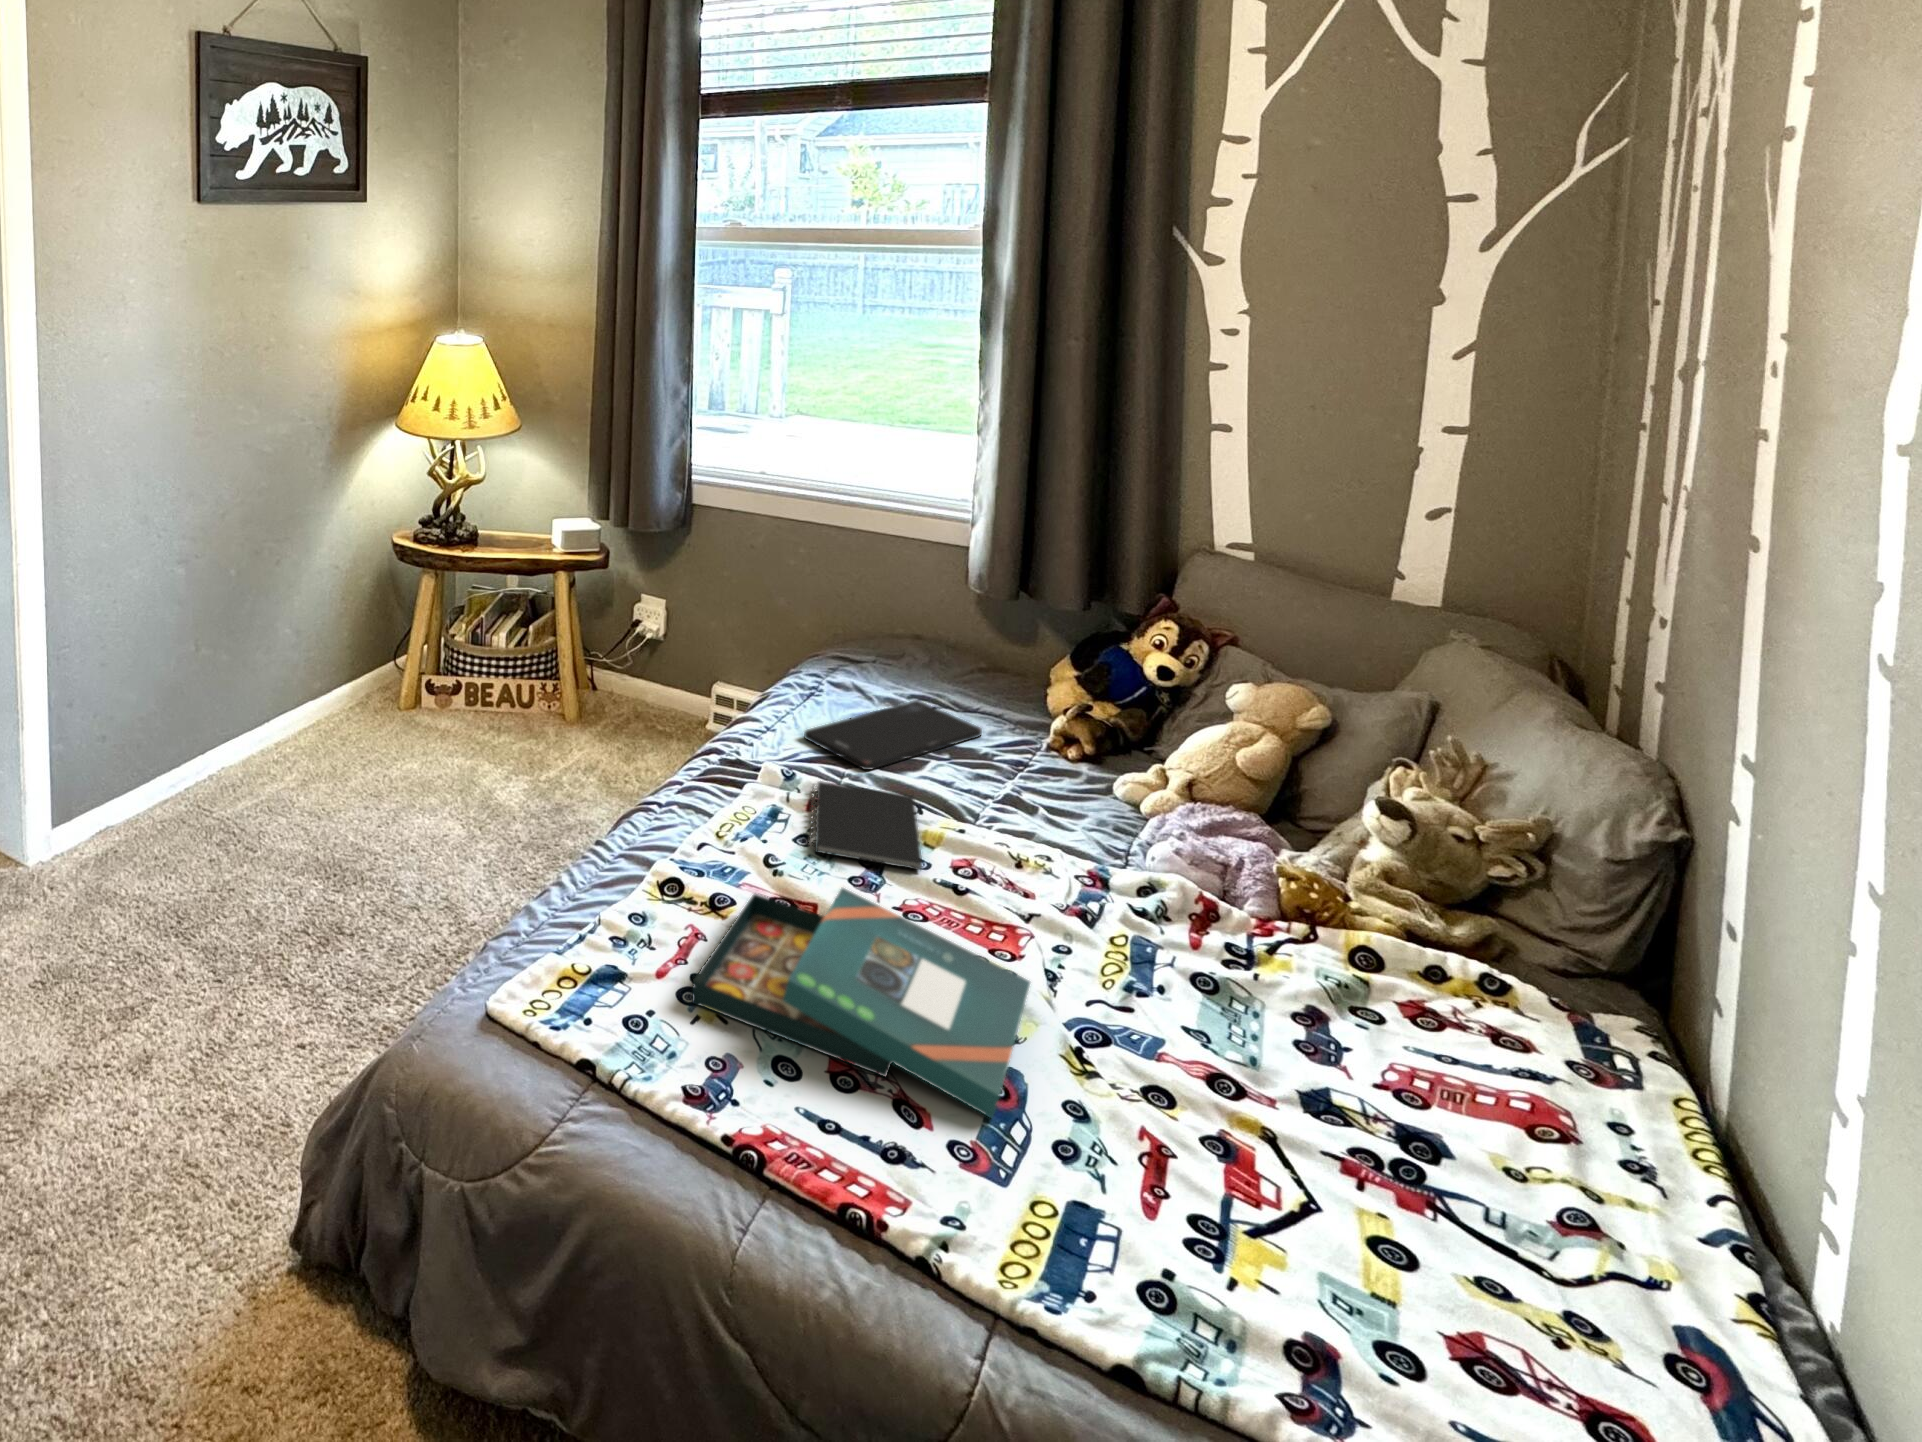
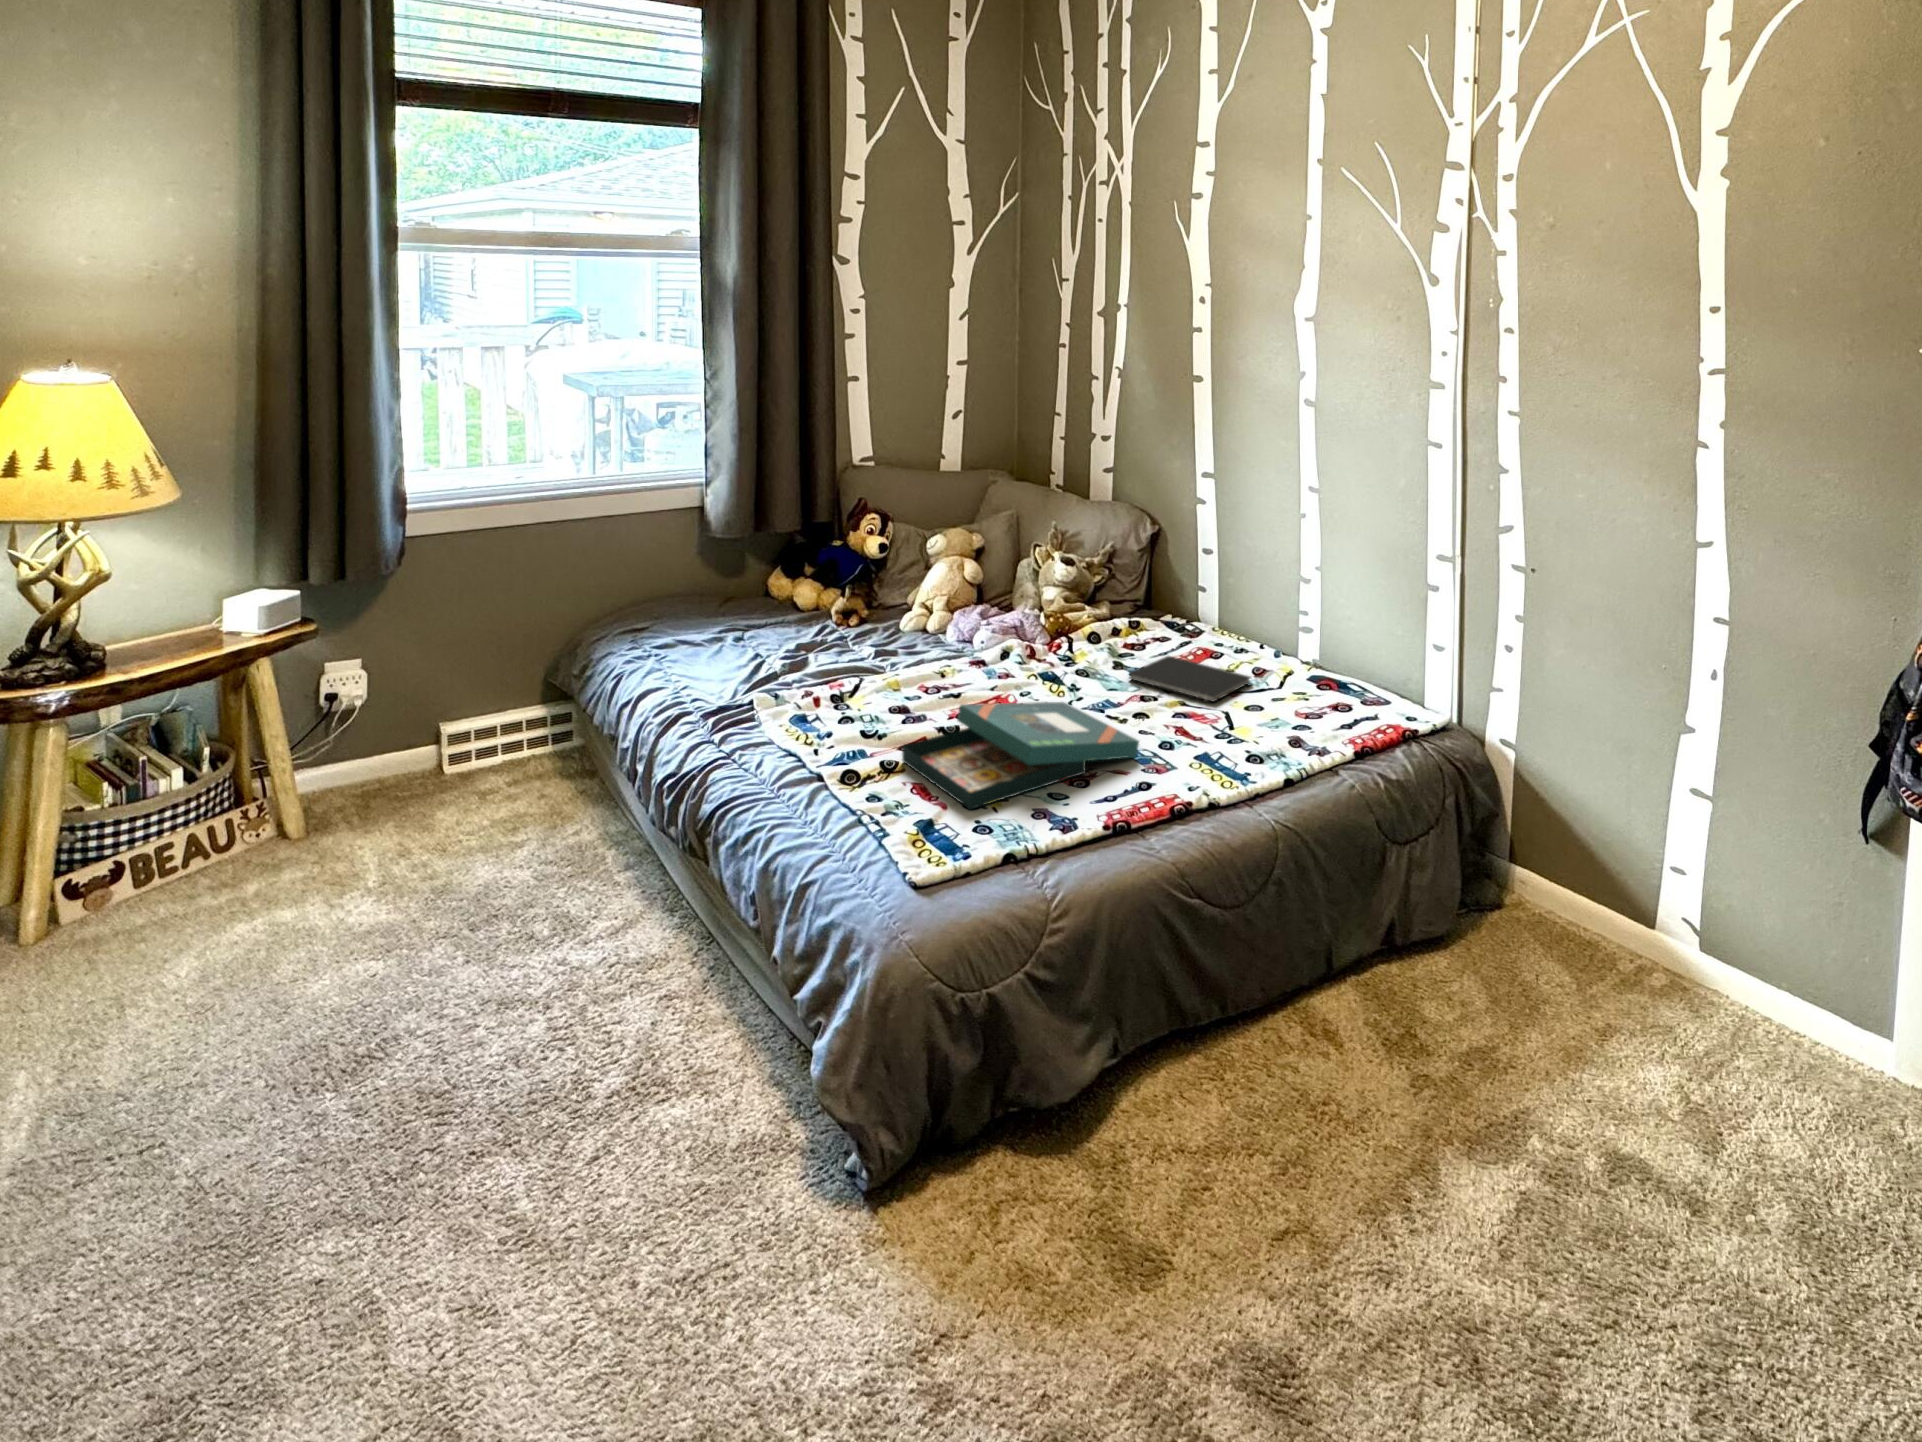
smartphone: present [804,700,982,770] -> none [725,625,809,677]
notebook: present [809,781,922,870] -> present [1129,656,1251,702]

